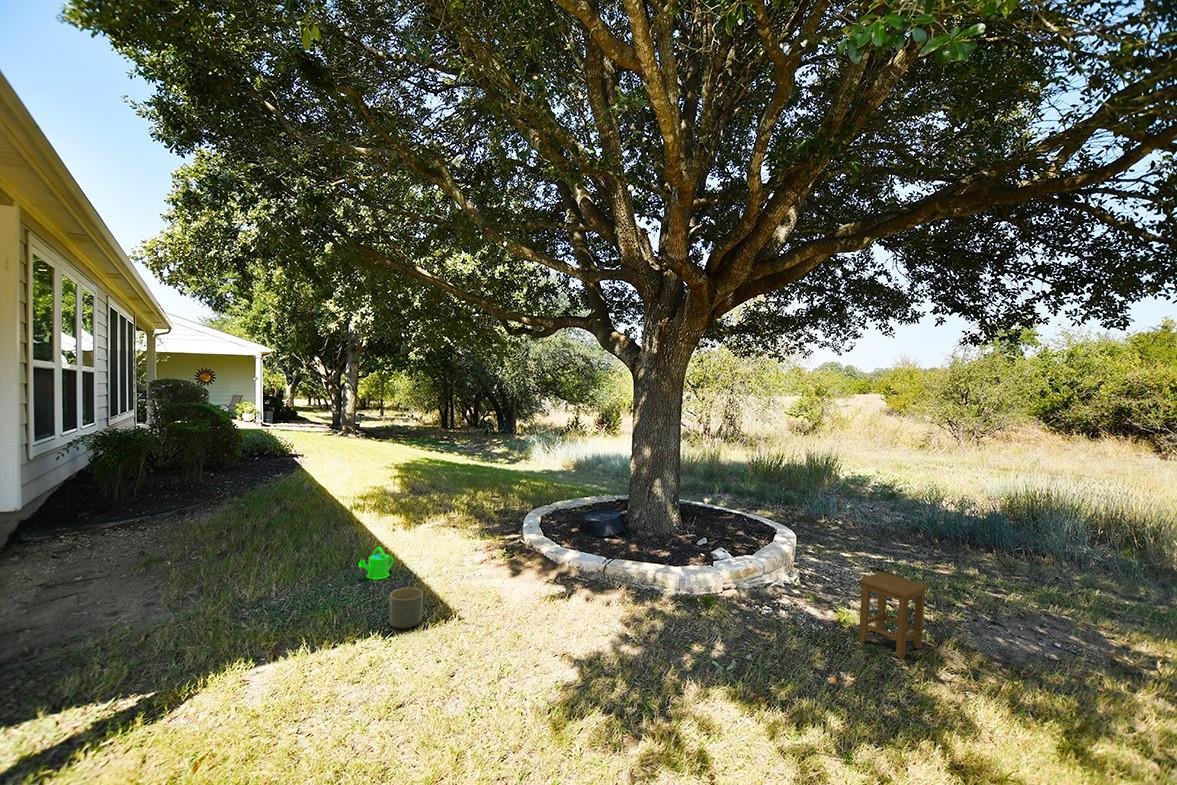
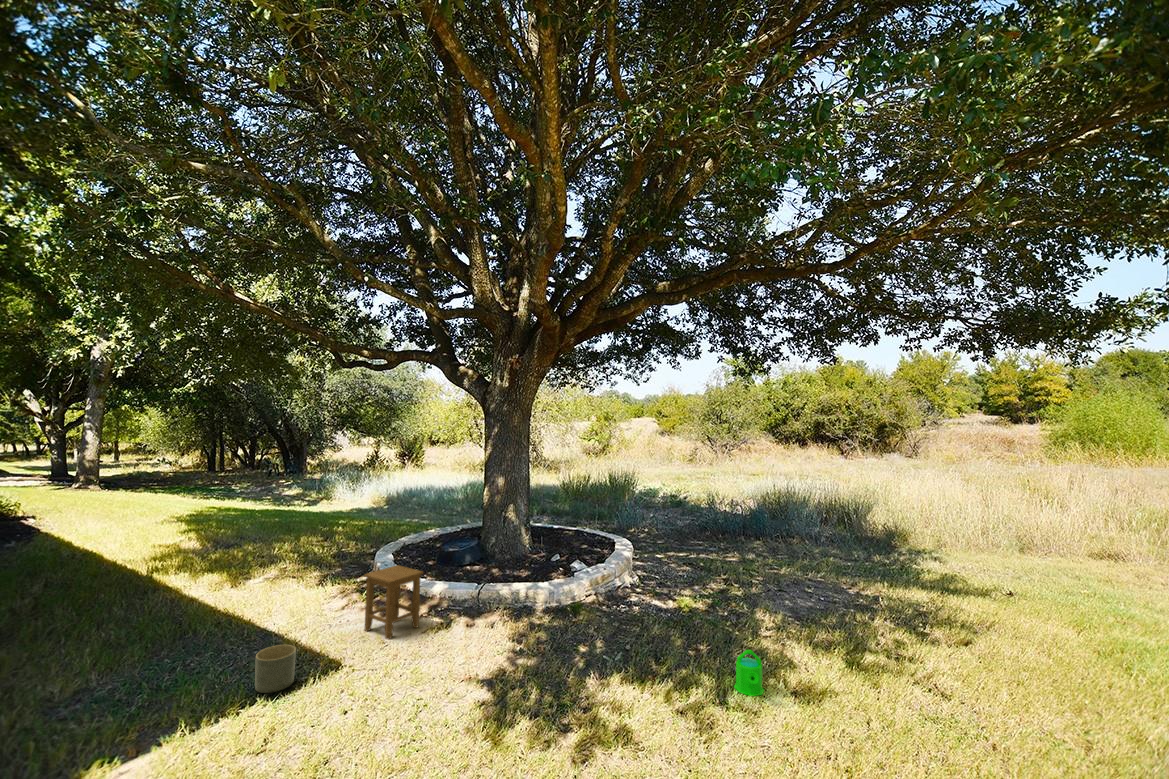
watering can: present [358,547,394,579] -> present [734,650,764,696]
stool: present [859,572,928,659] -> present [364,565,423,639]

